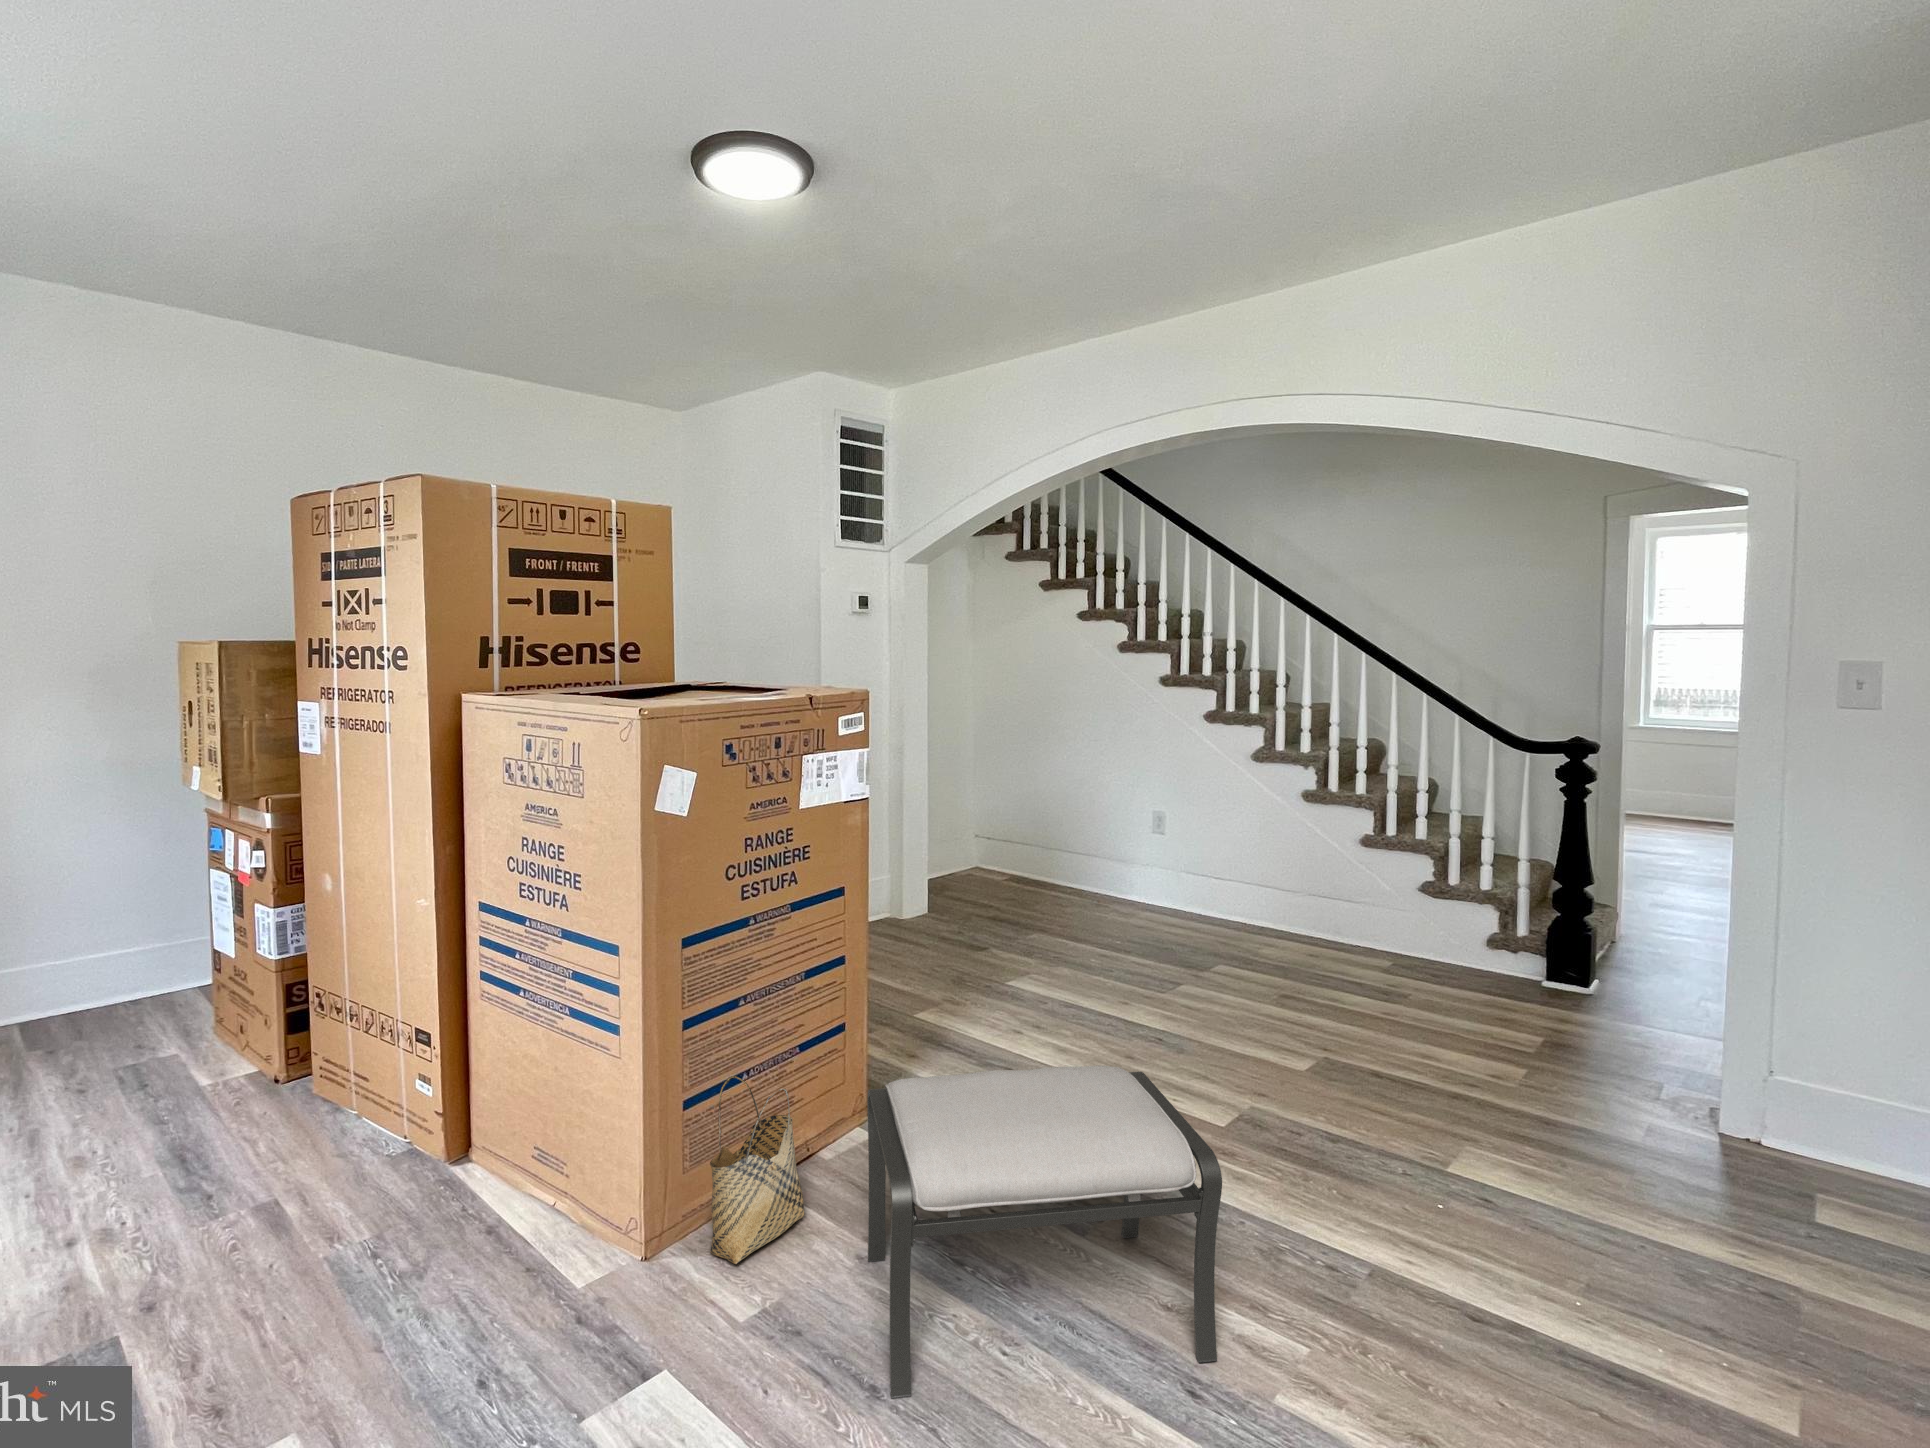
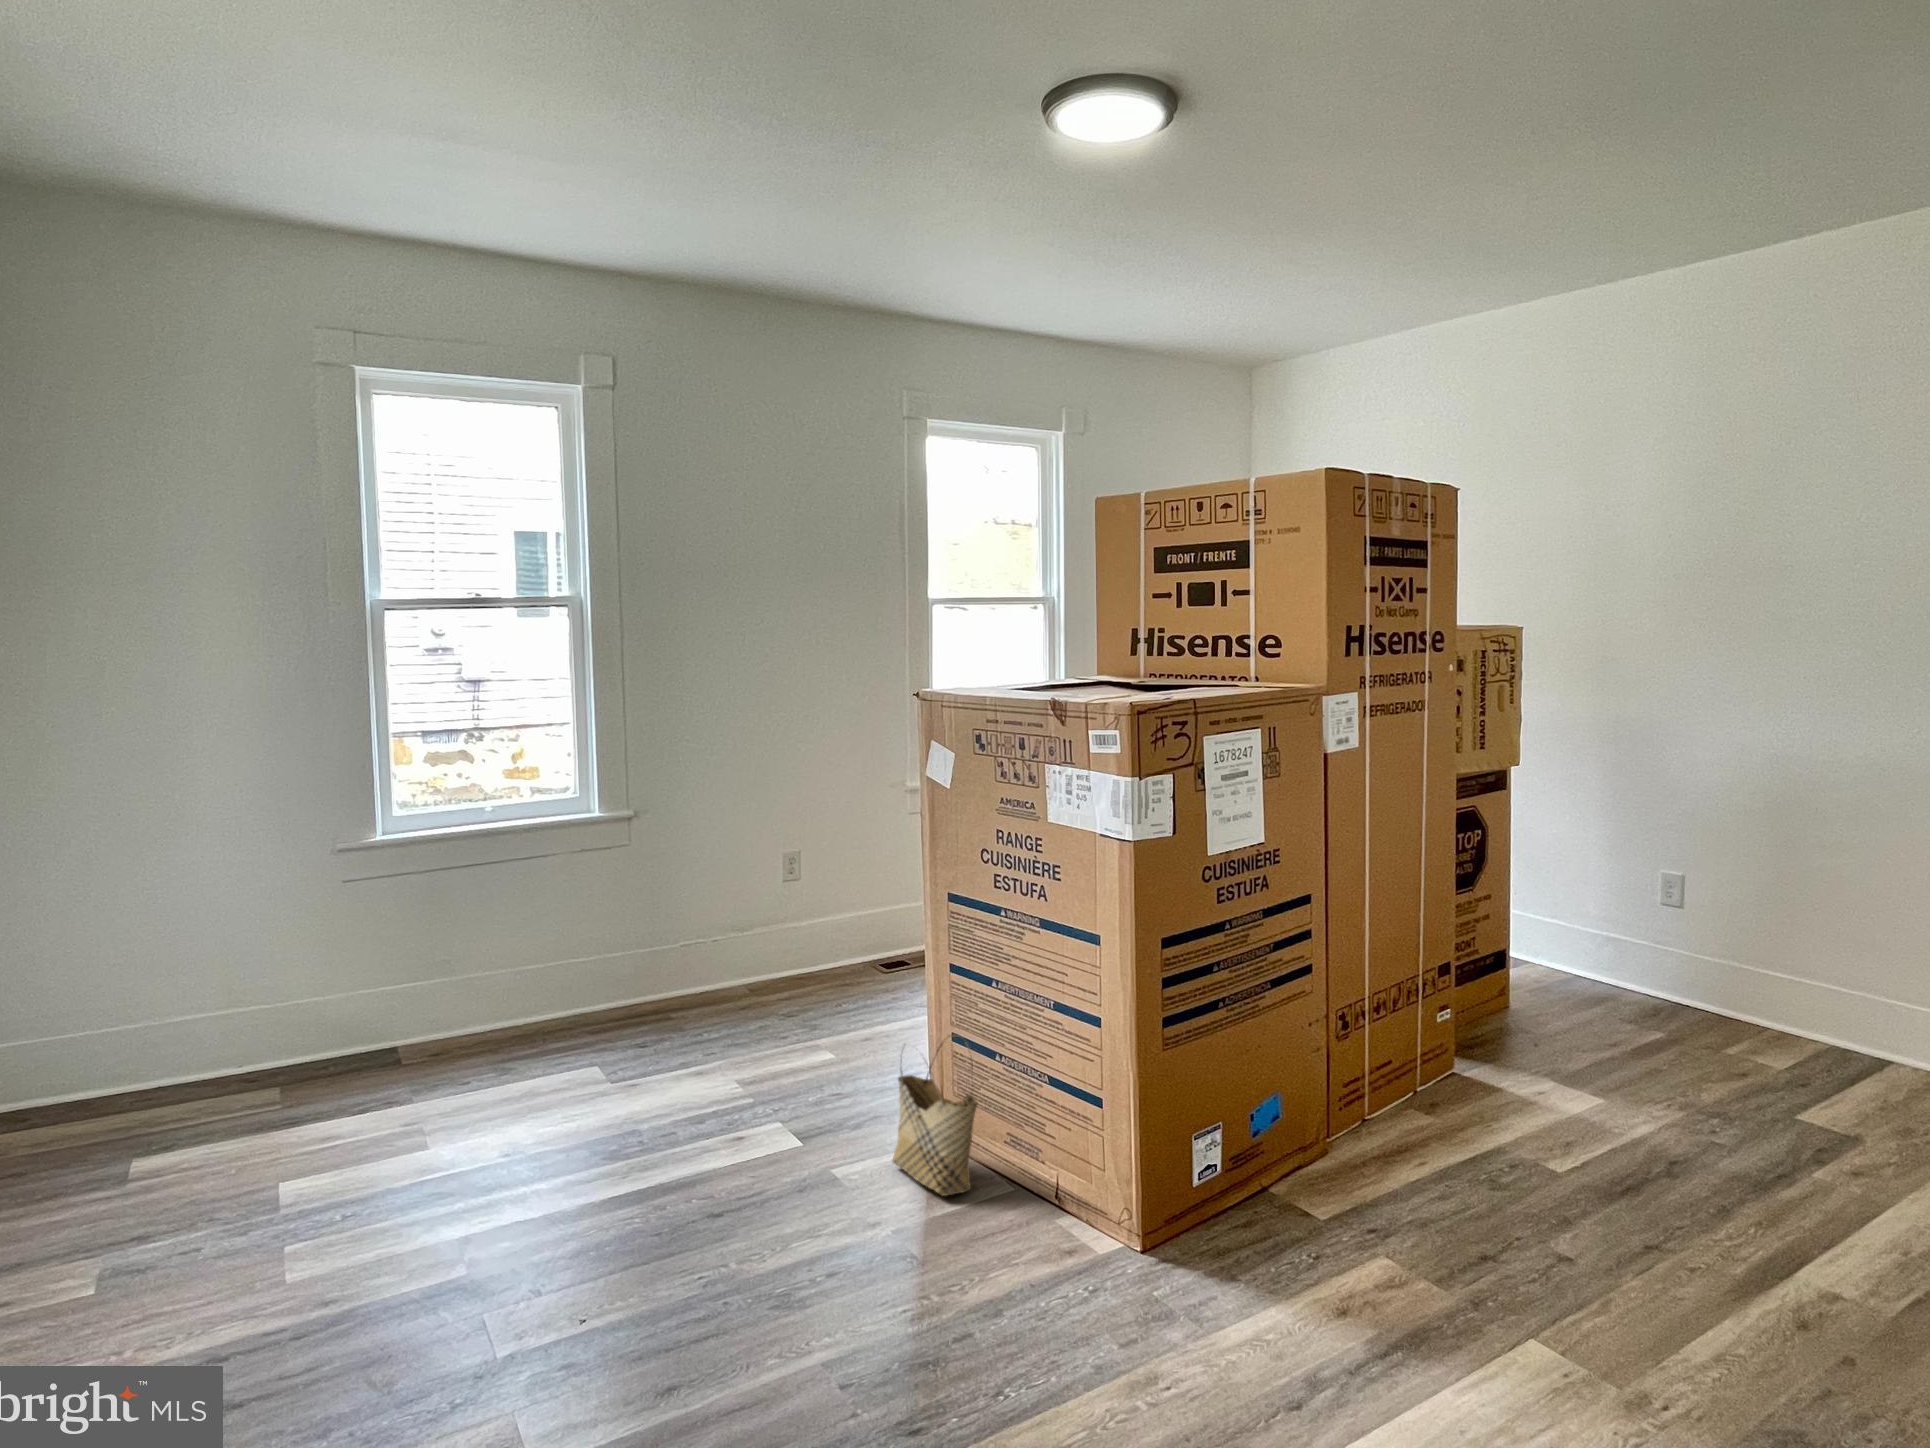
ottoman: present [868,1066,1222,1399] -> none [573,1054,872,1406]

